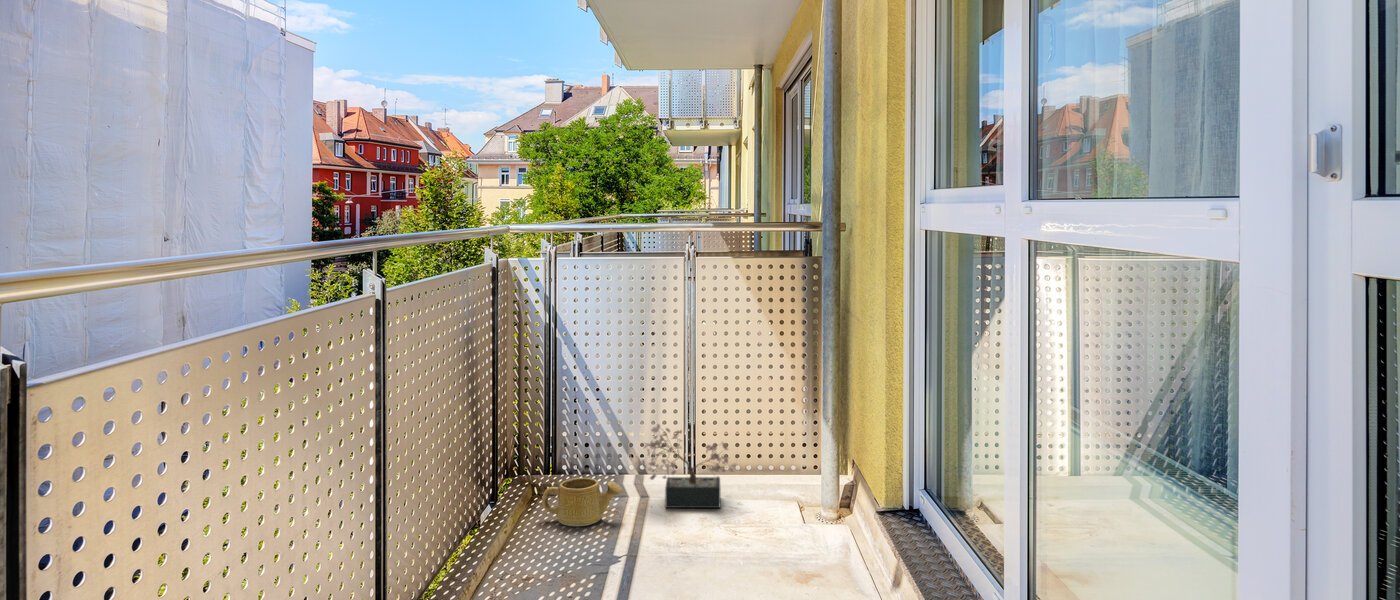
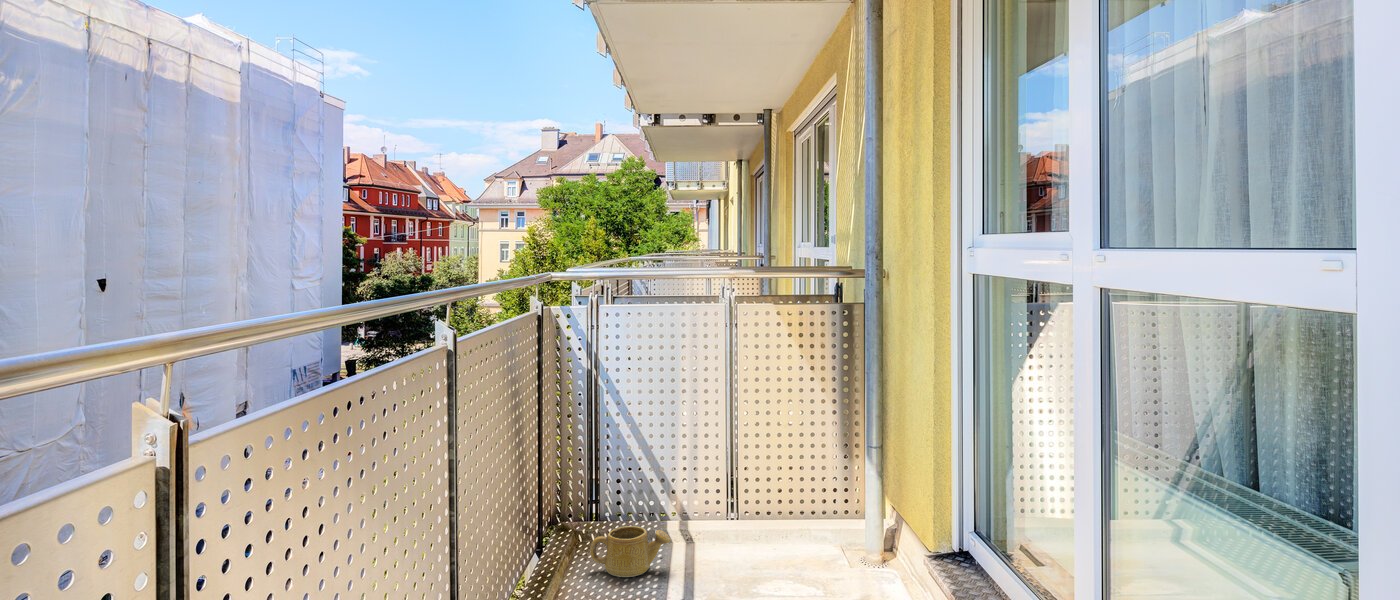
decorative plant: present [642,424,736,508] -> none [686,469,781,554]

